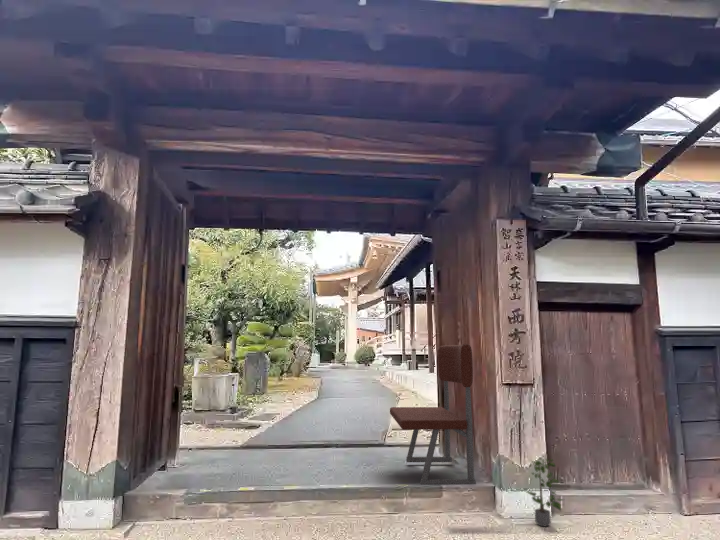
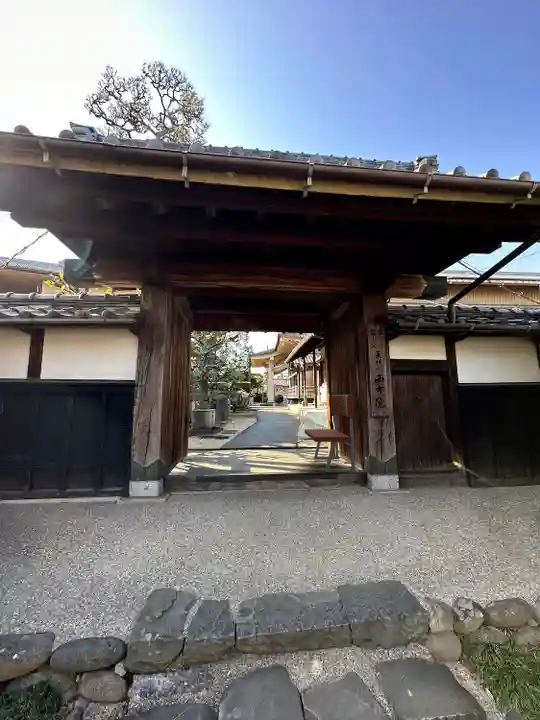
potted plant: present [527,459,562,526] -> none [386,457,408,495]

